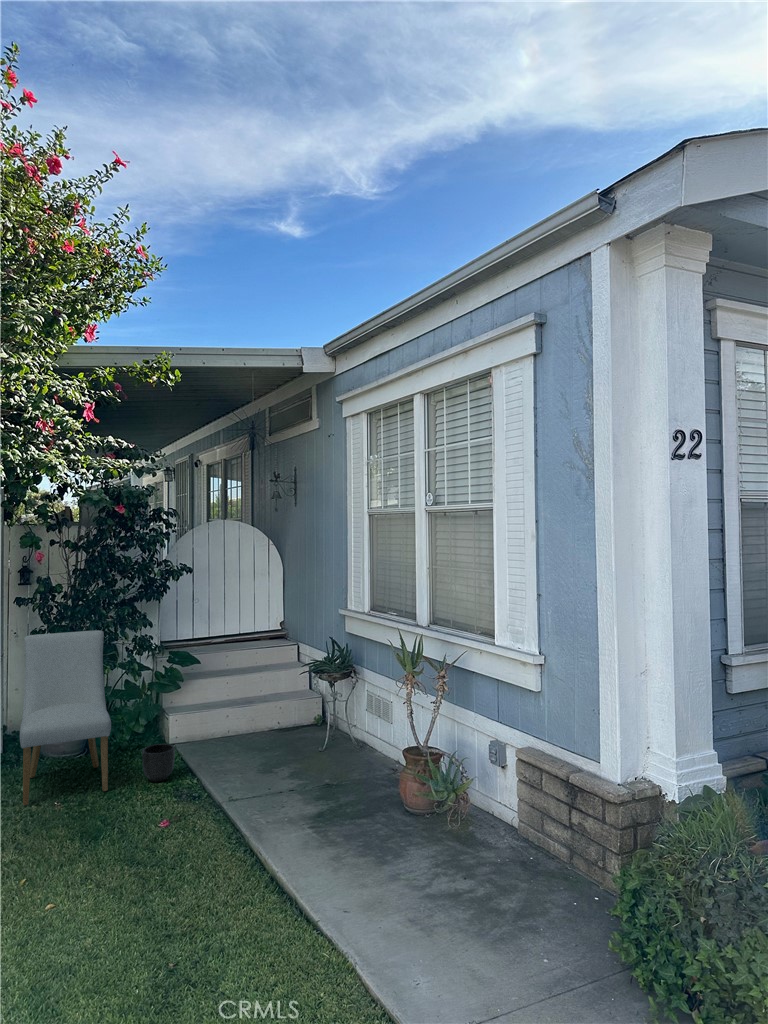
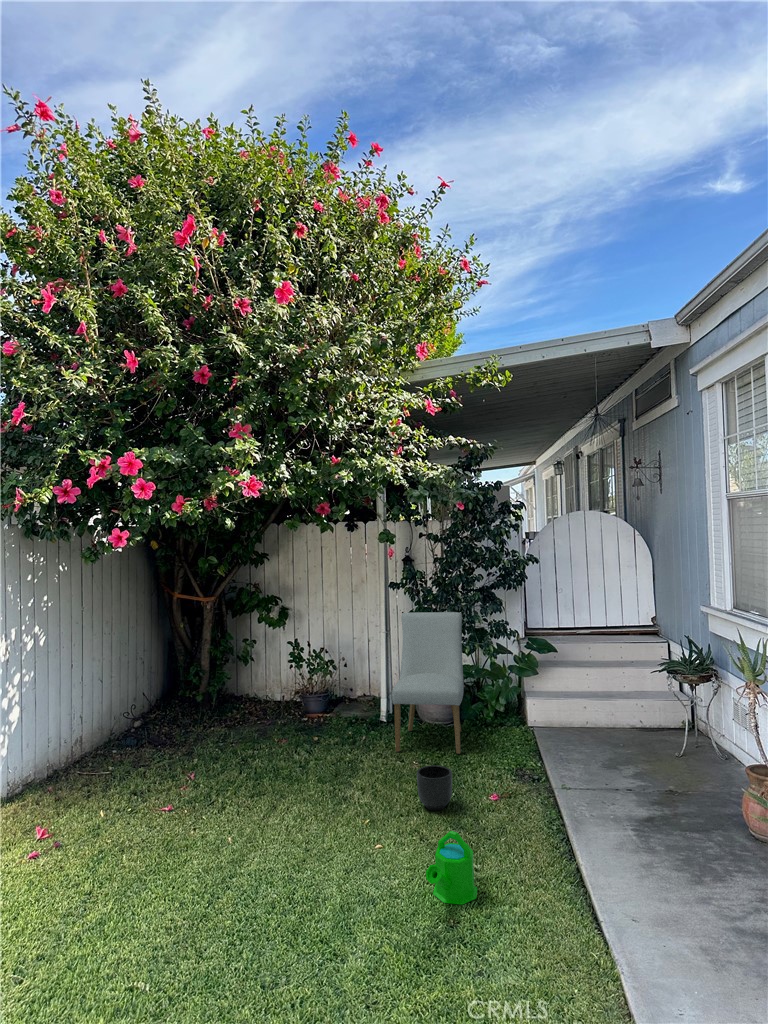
planter: present [142,744,175,782] -> present [417,765,452,811]
watering can: none [137,870,188,950] -> present [426,831,478,905]

